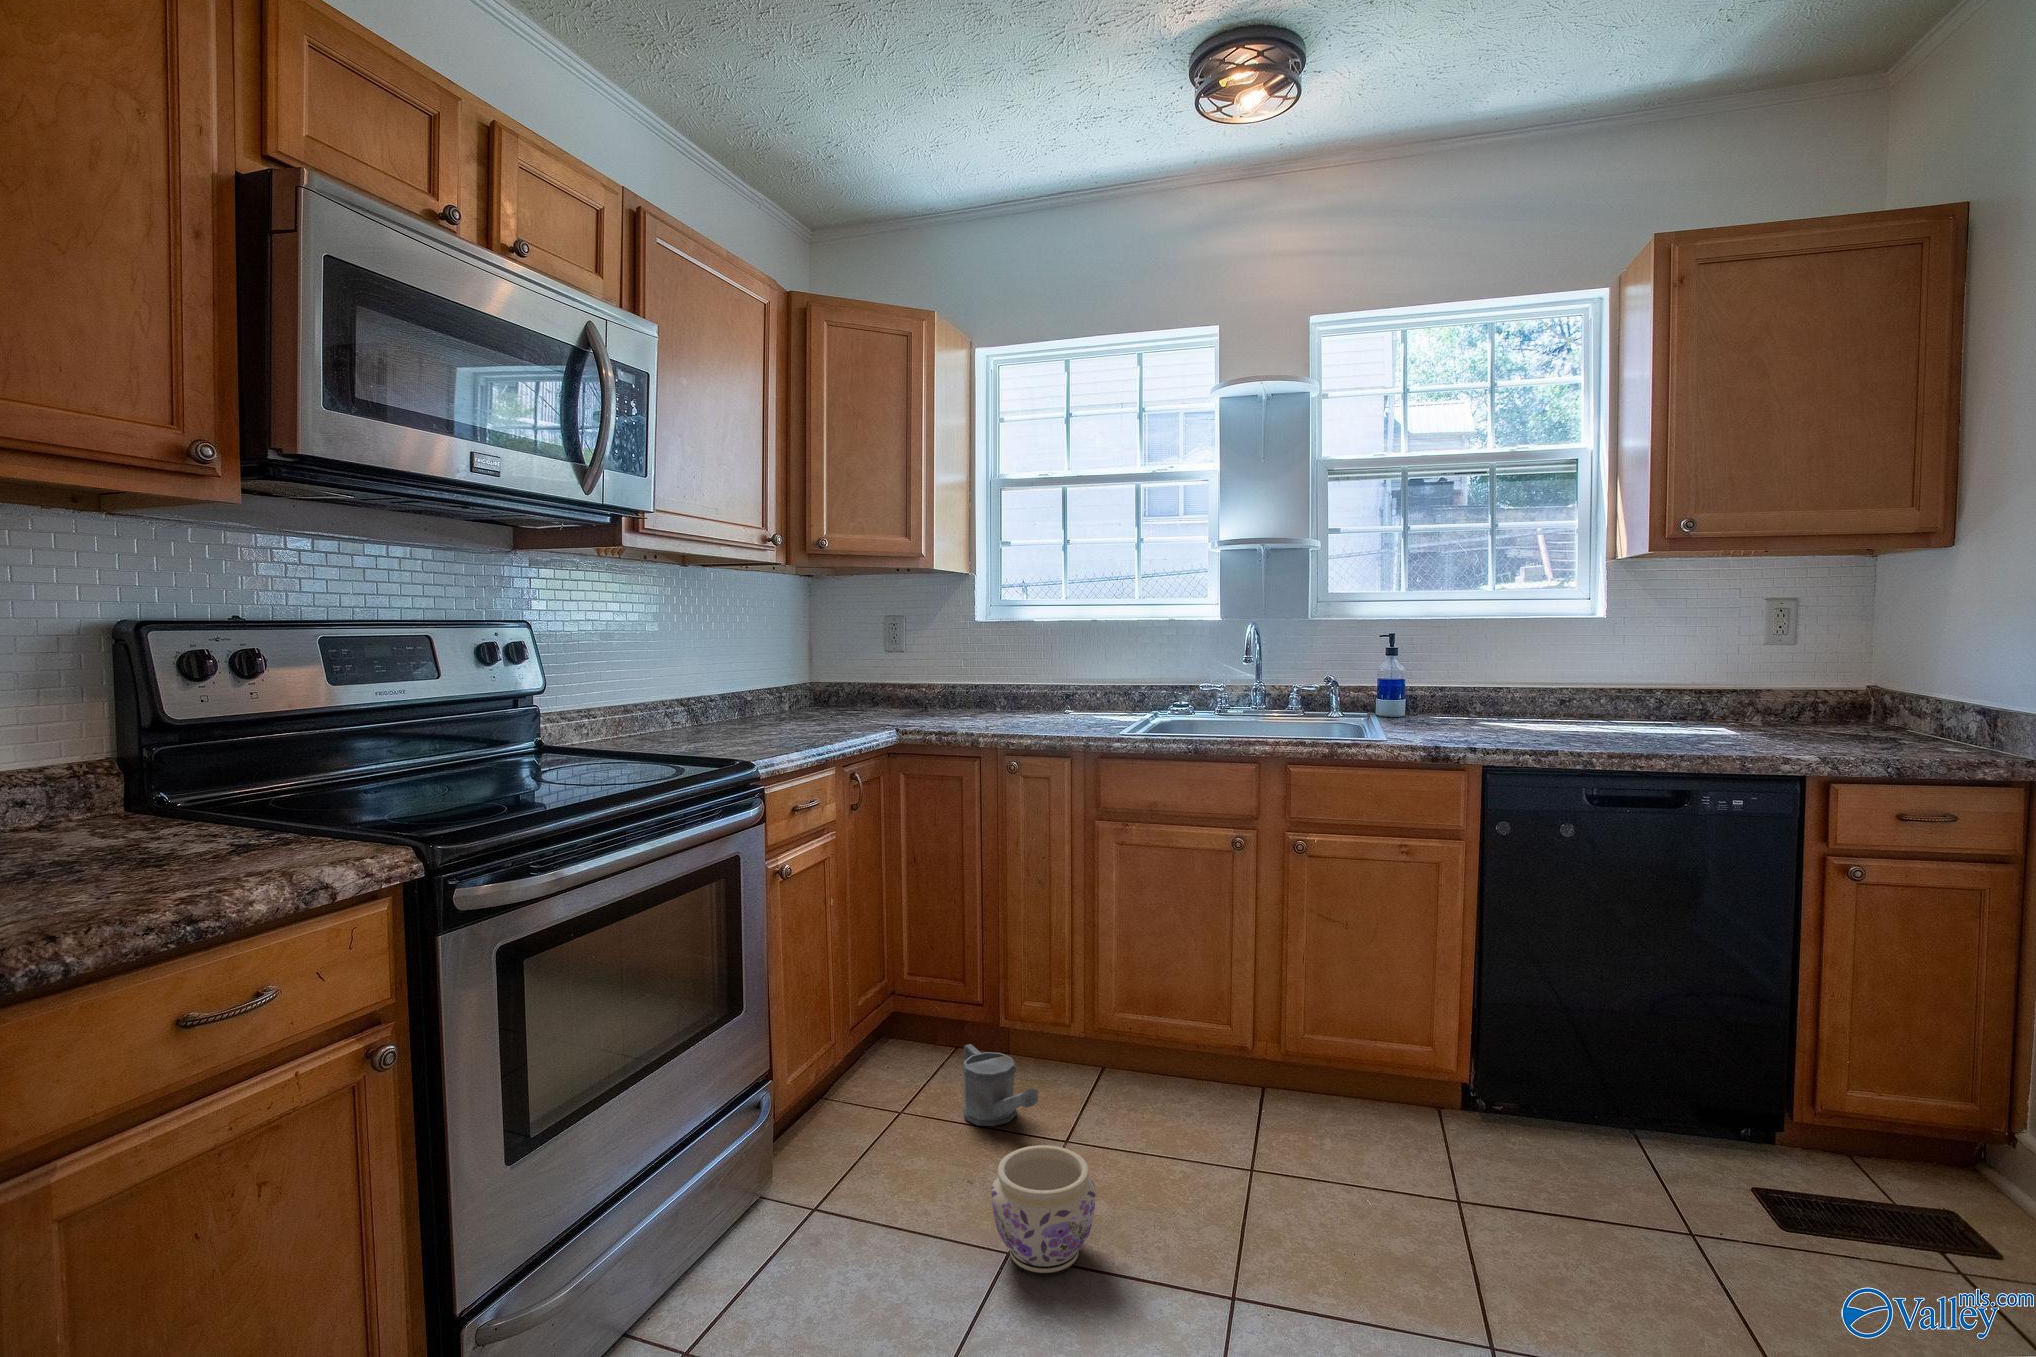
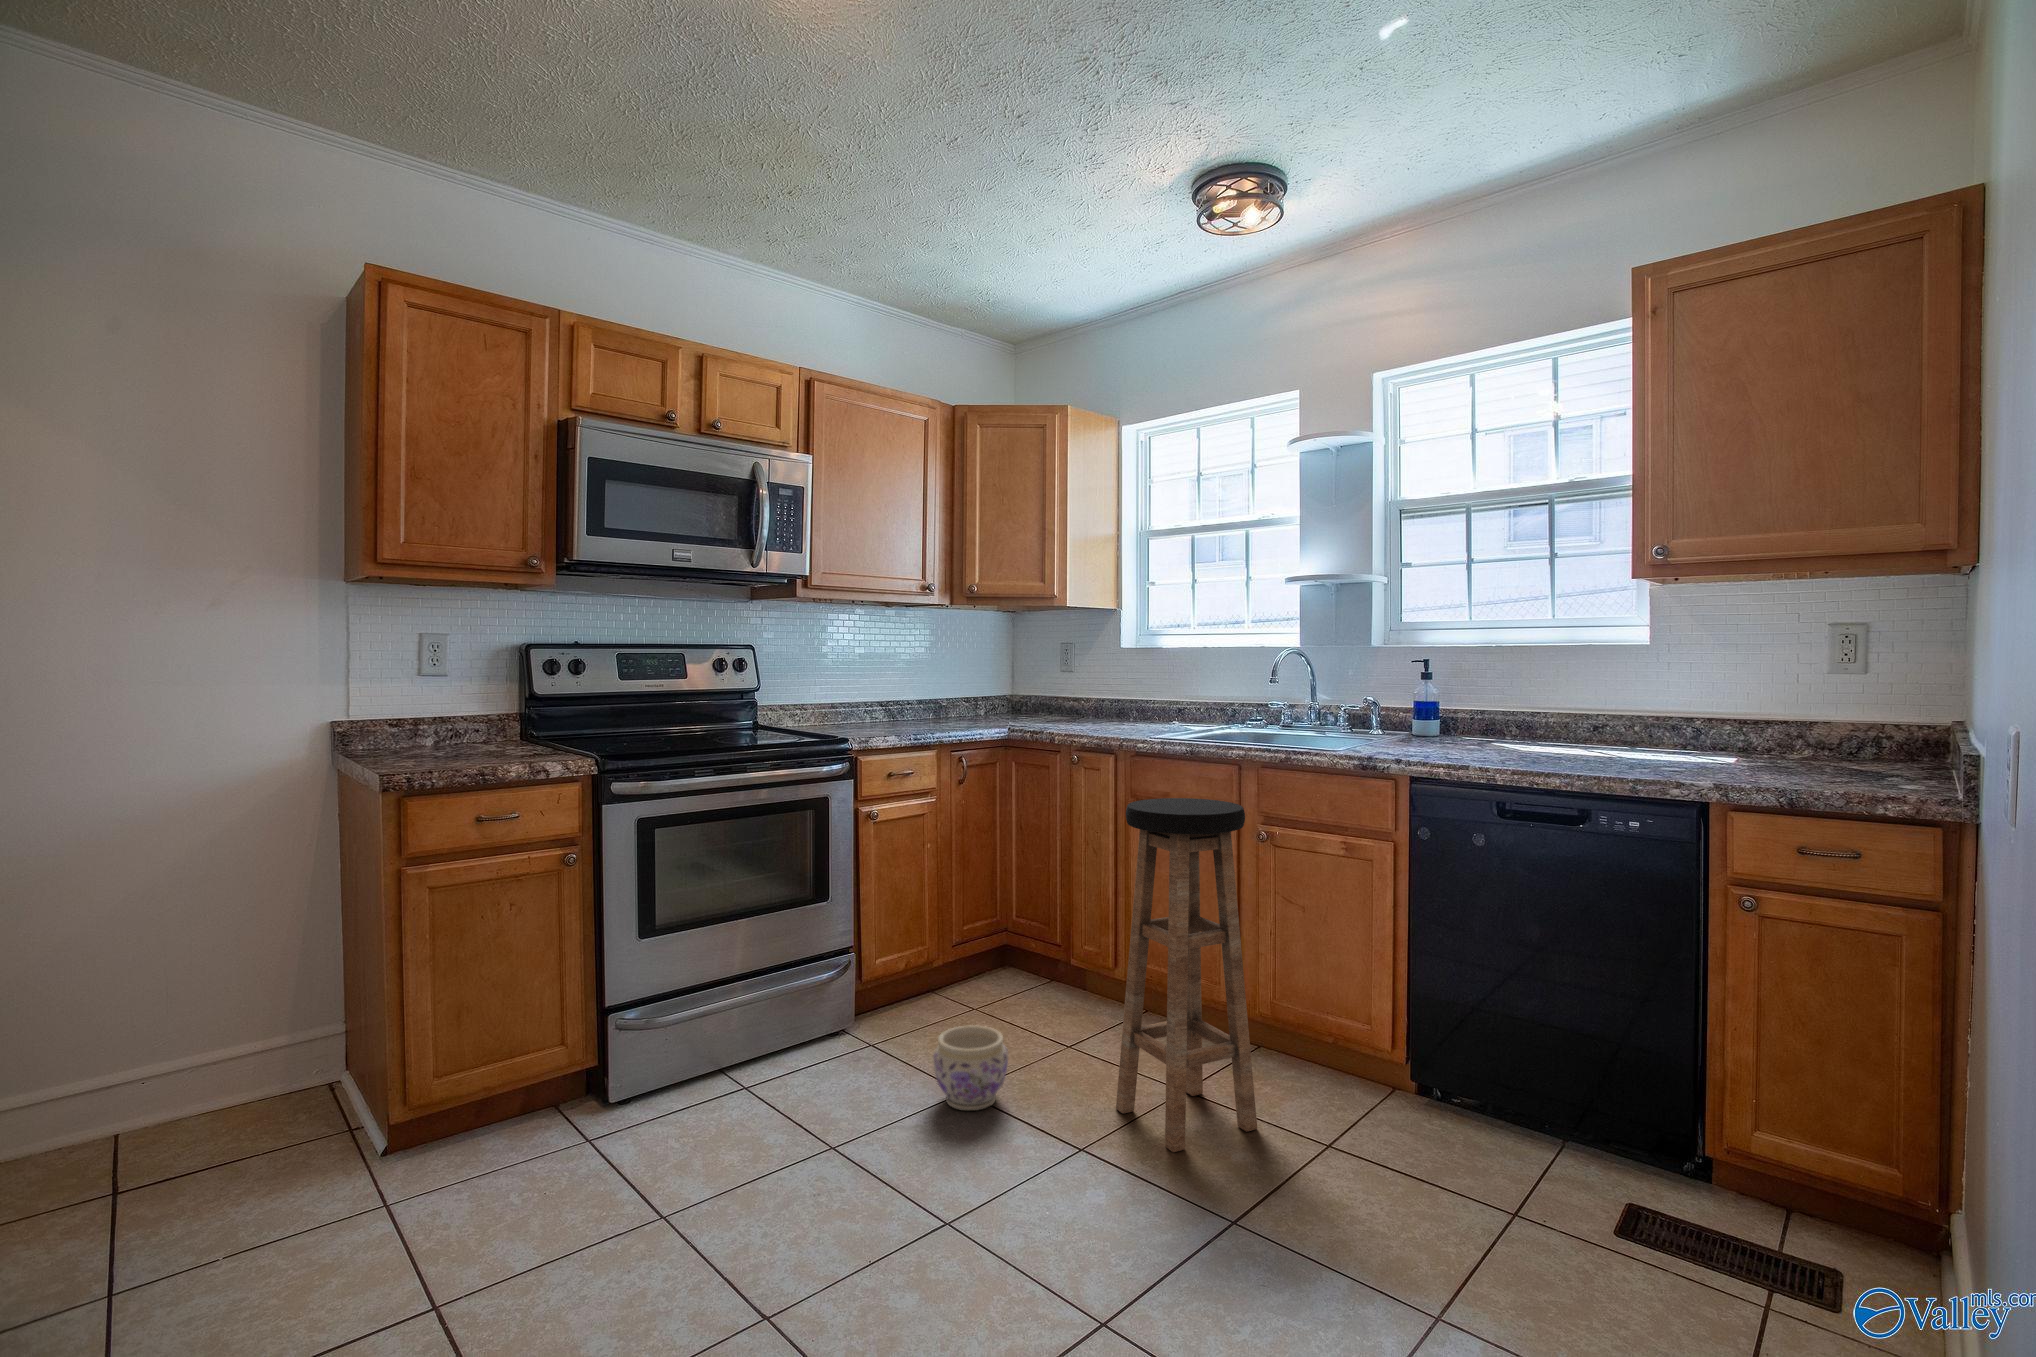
bar stool: none [1222,810,1389,1261] -> present [1116,798,1257,1152]
watering can: present [963,1044,1038,1126] -> none [1002,971,1043,1030]

